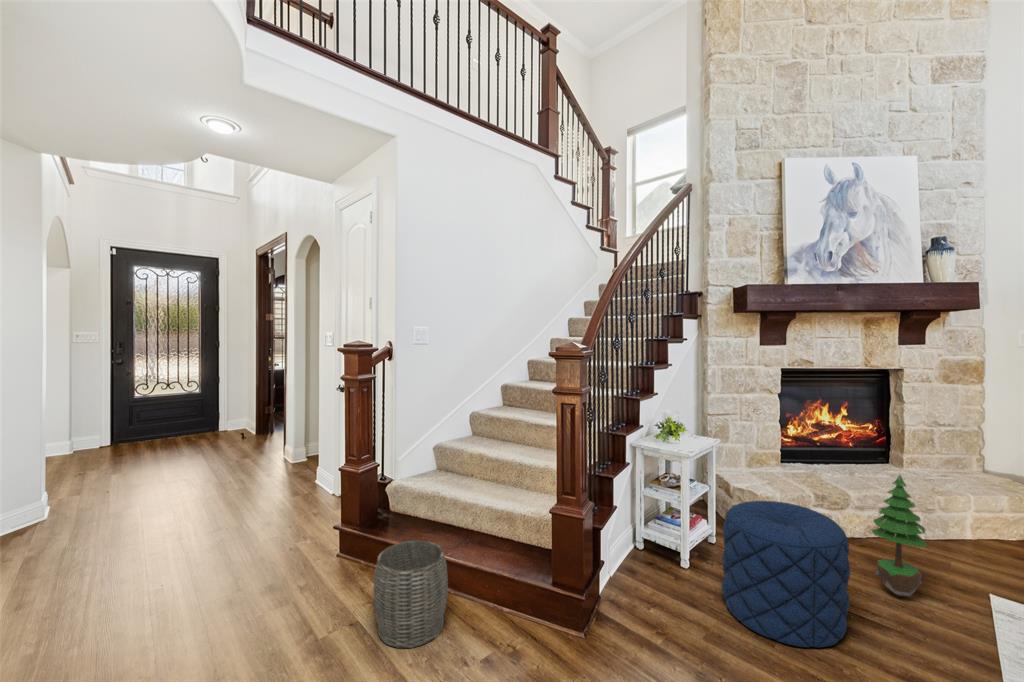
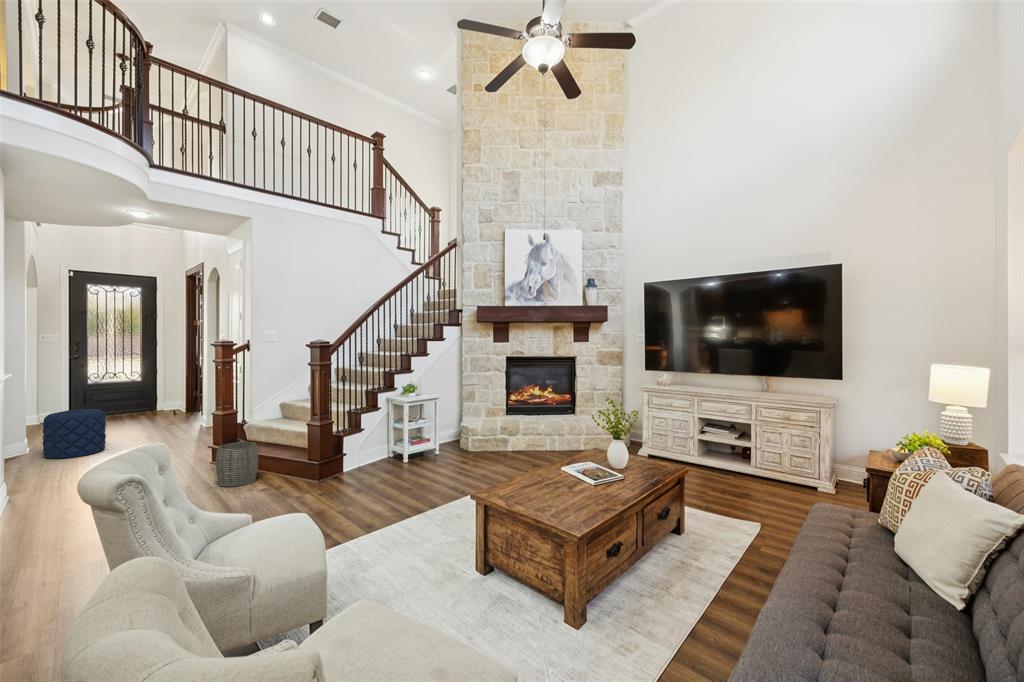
potted tree: present [871,475,927,596] -> none [491,406,513,469]
pouf: present [722,501,850,647] -> present [43,409,106,459]

